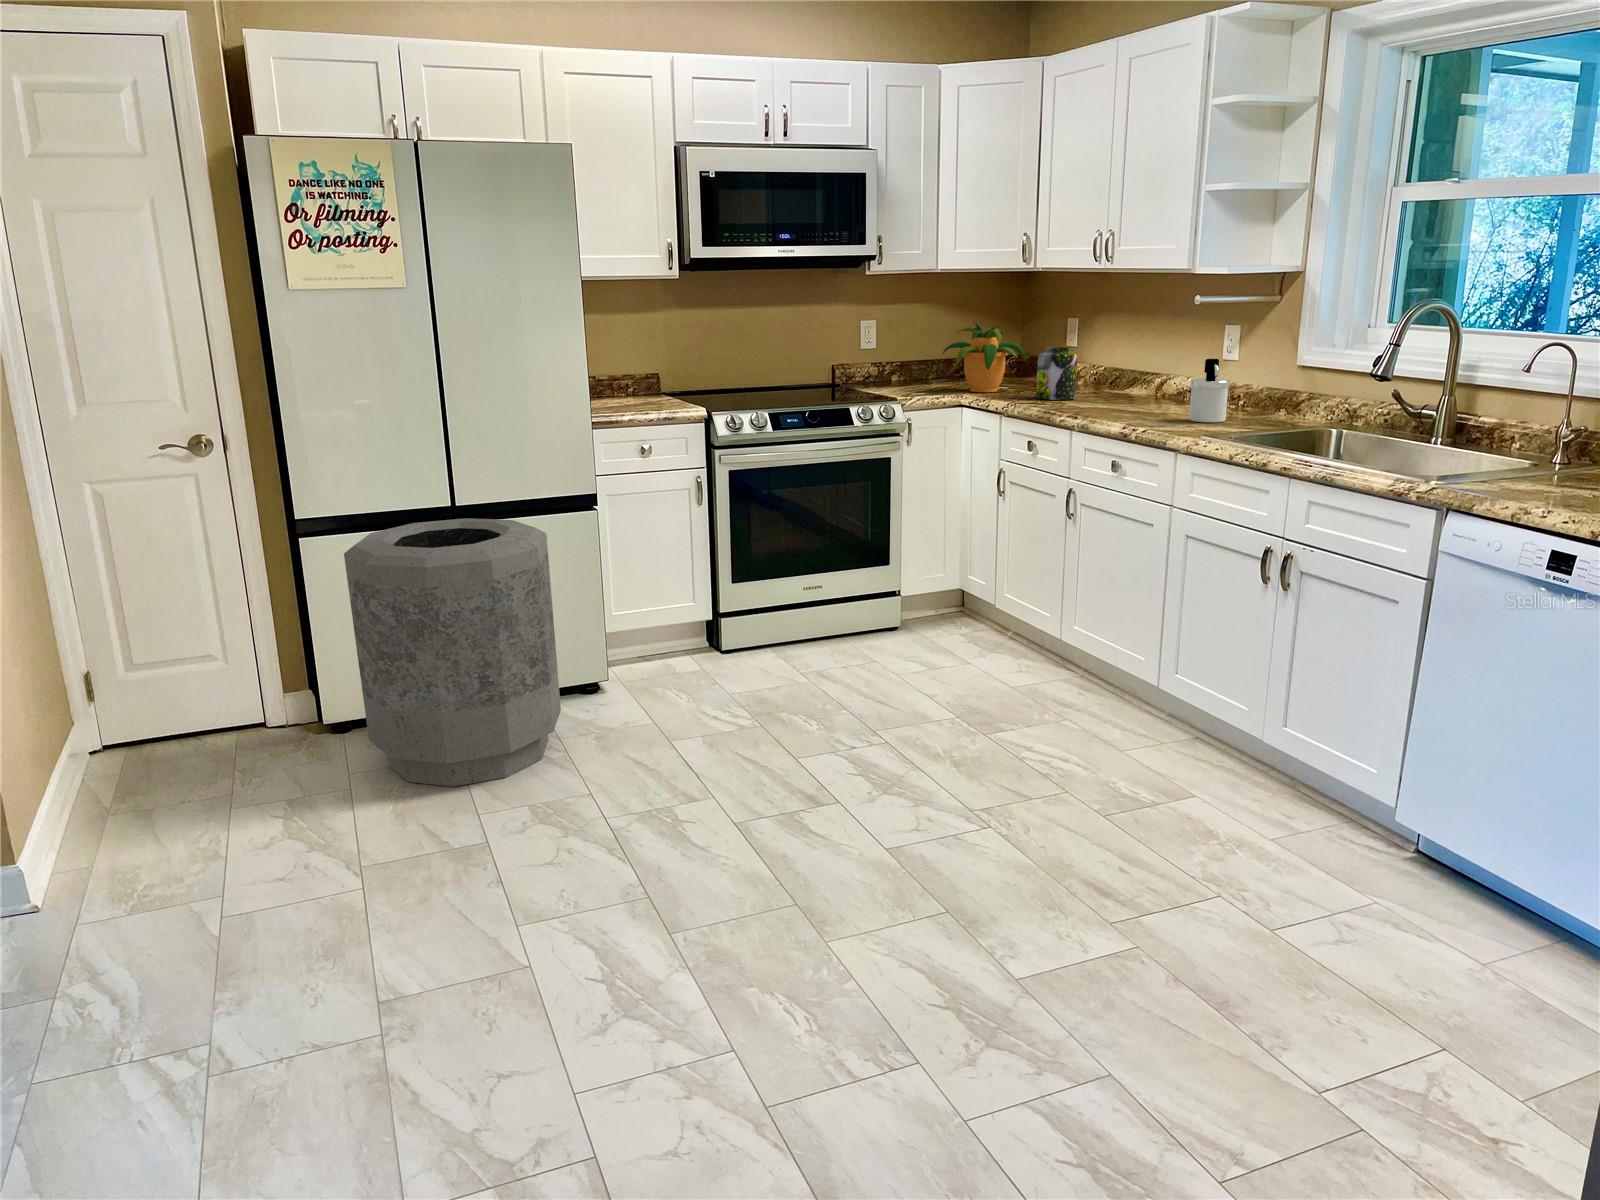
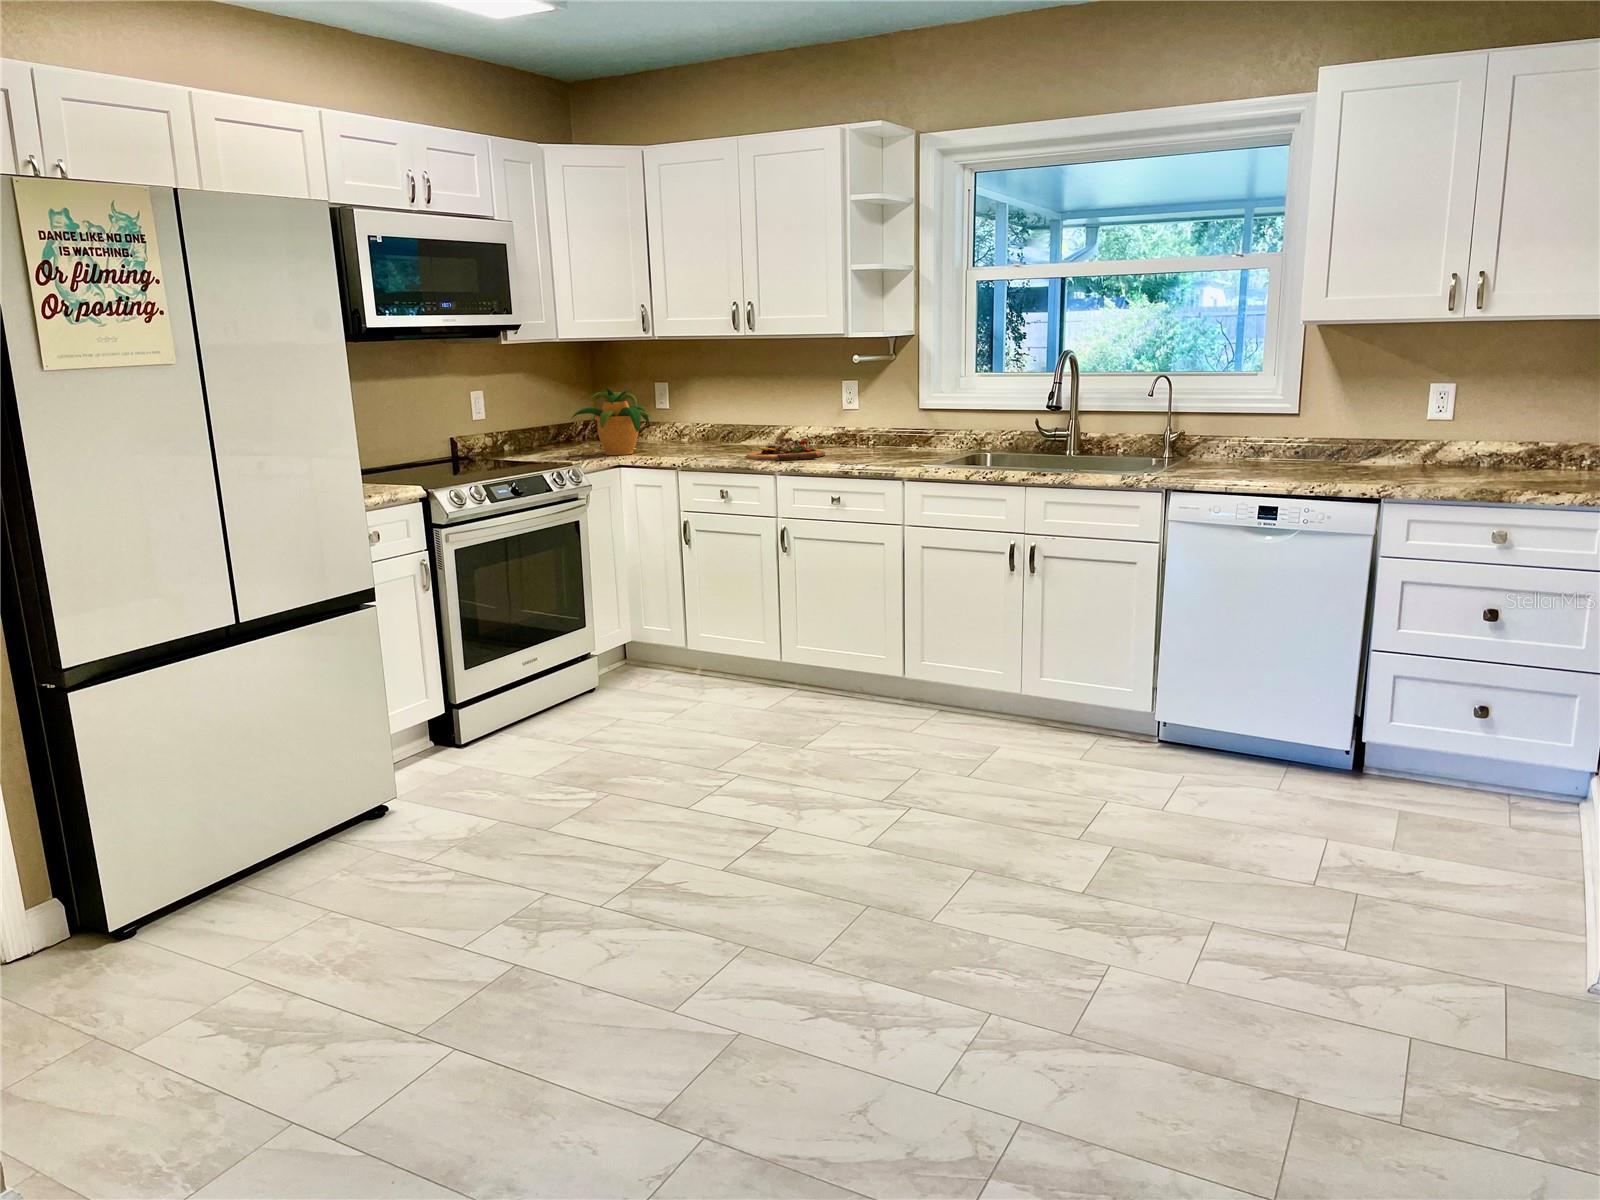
jar: present [1036,347,1077,400] -> none [685,406,722,455]
soap dispenser: present [1189,359,1230,422] -> none [862,405,897,459]
cutting board: none [1076,388,1167,415] -> present [746,438,825,461]
trash can: present [344,518,561,787] -> none [183,633,455,965]

